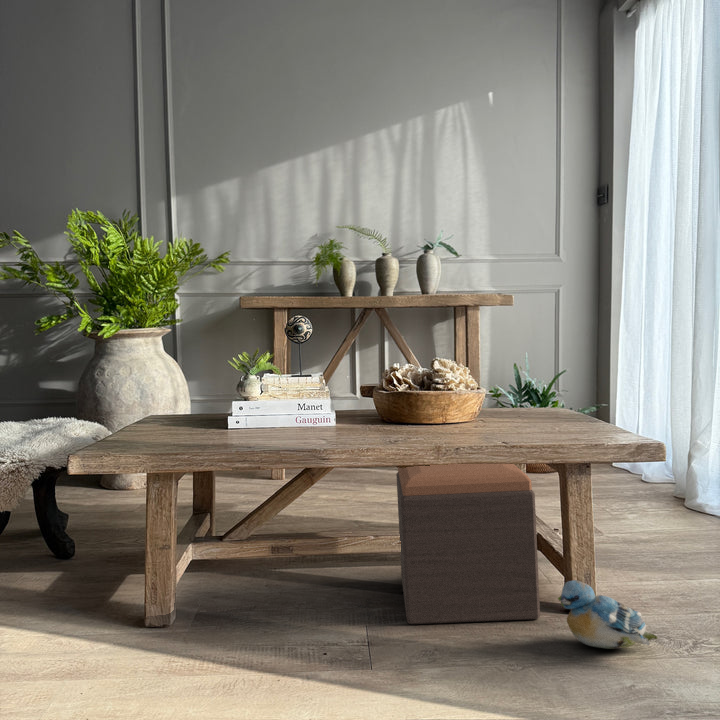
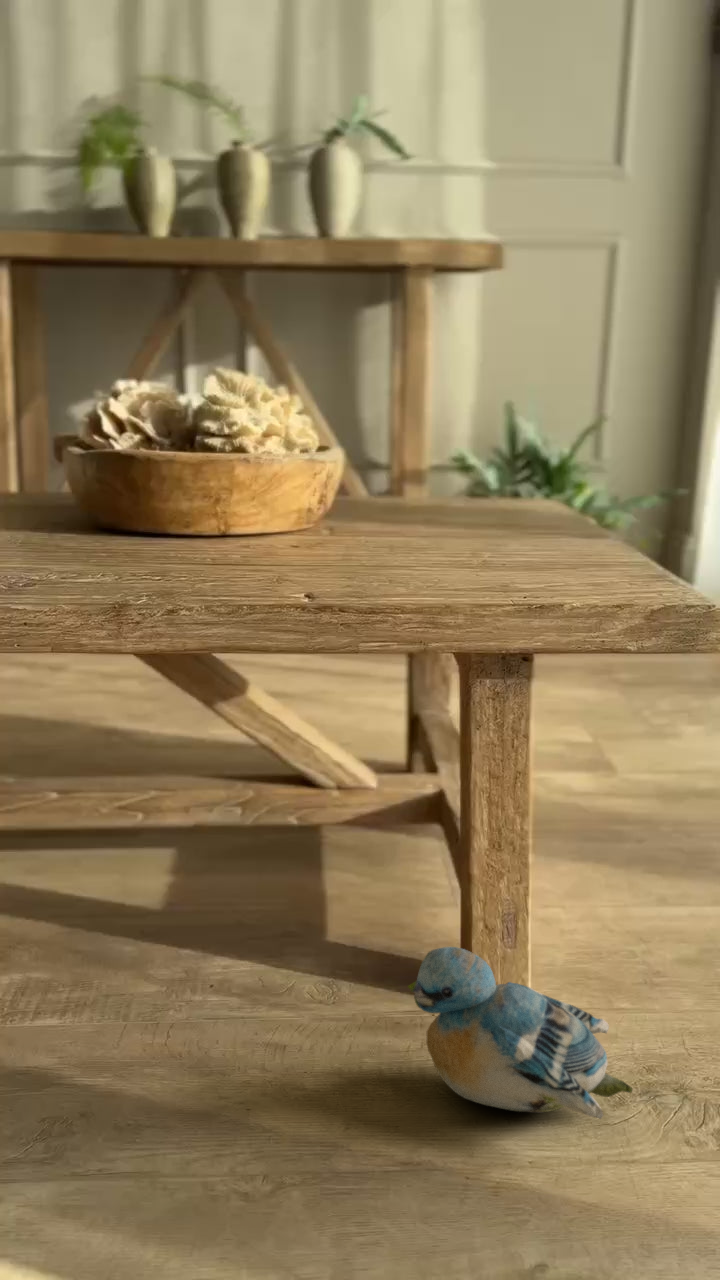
footstool: present [396,464,540,624] -> none [58,611,394,1010]

